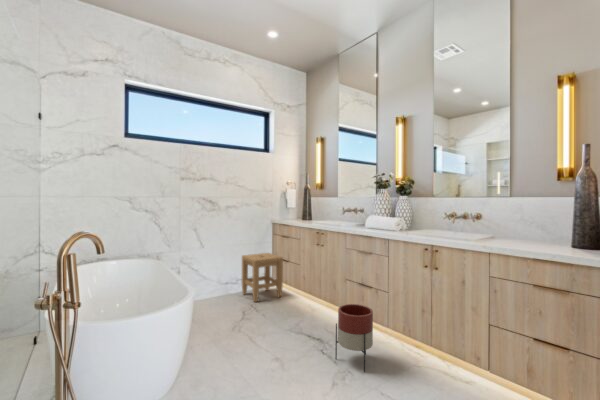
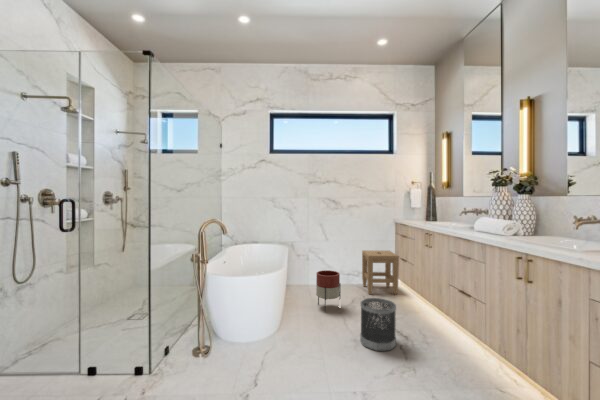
planter: present [335,304,373,372] -> present [316,270,341,312]
wastebasket: none [280,305,317,363] -> present [360,298,396,351]

